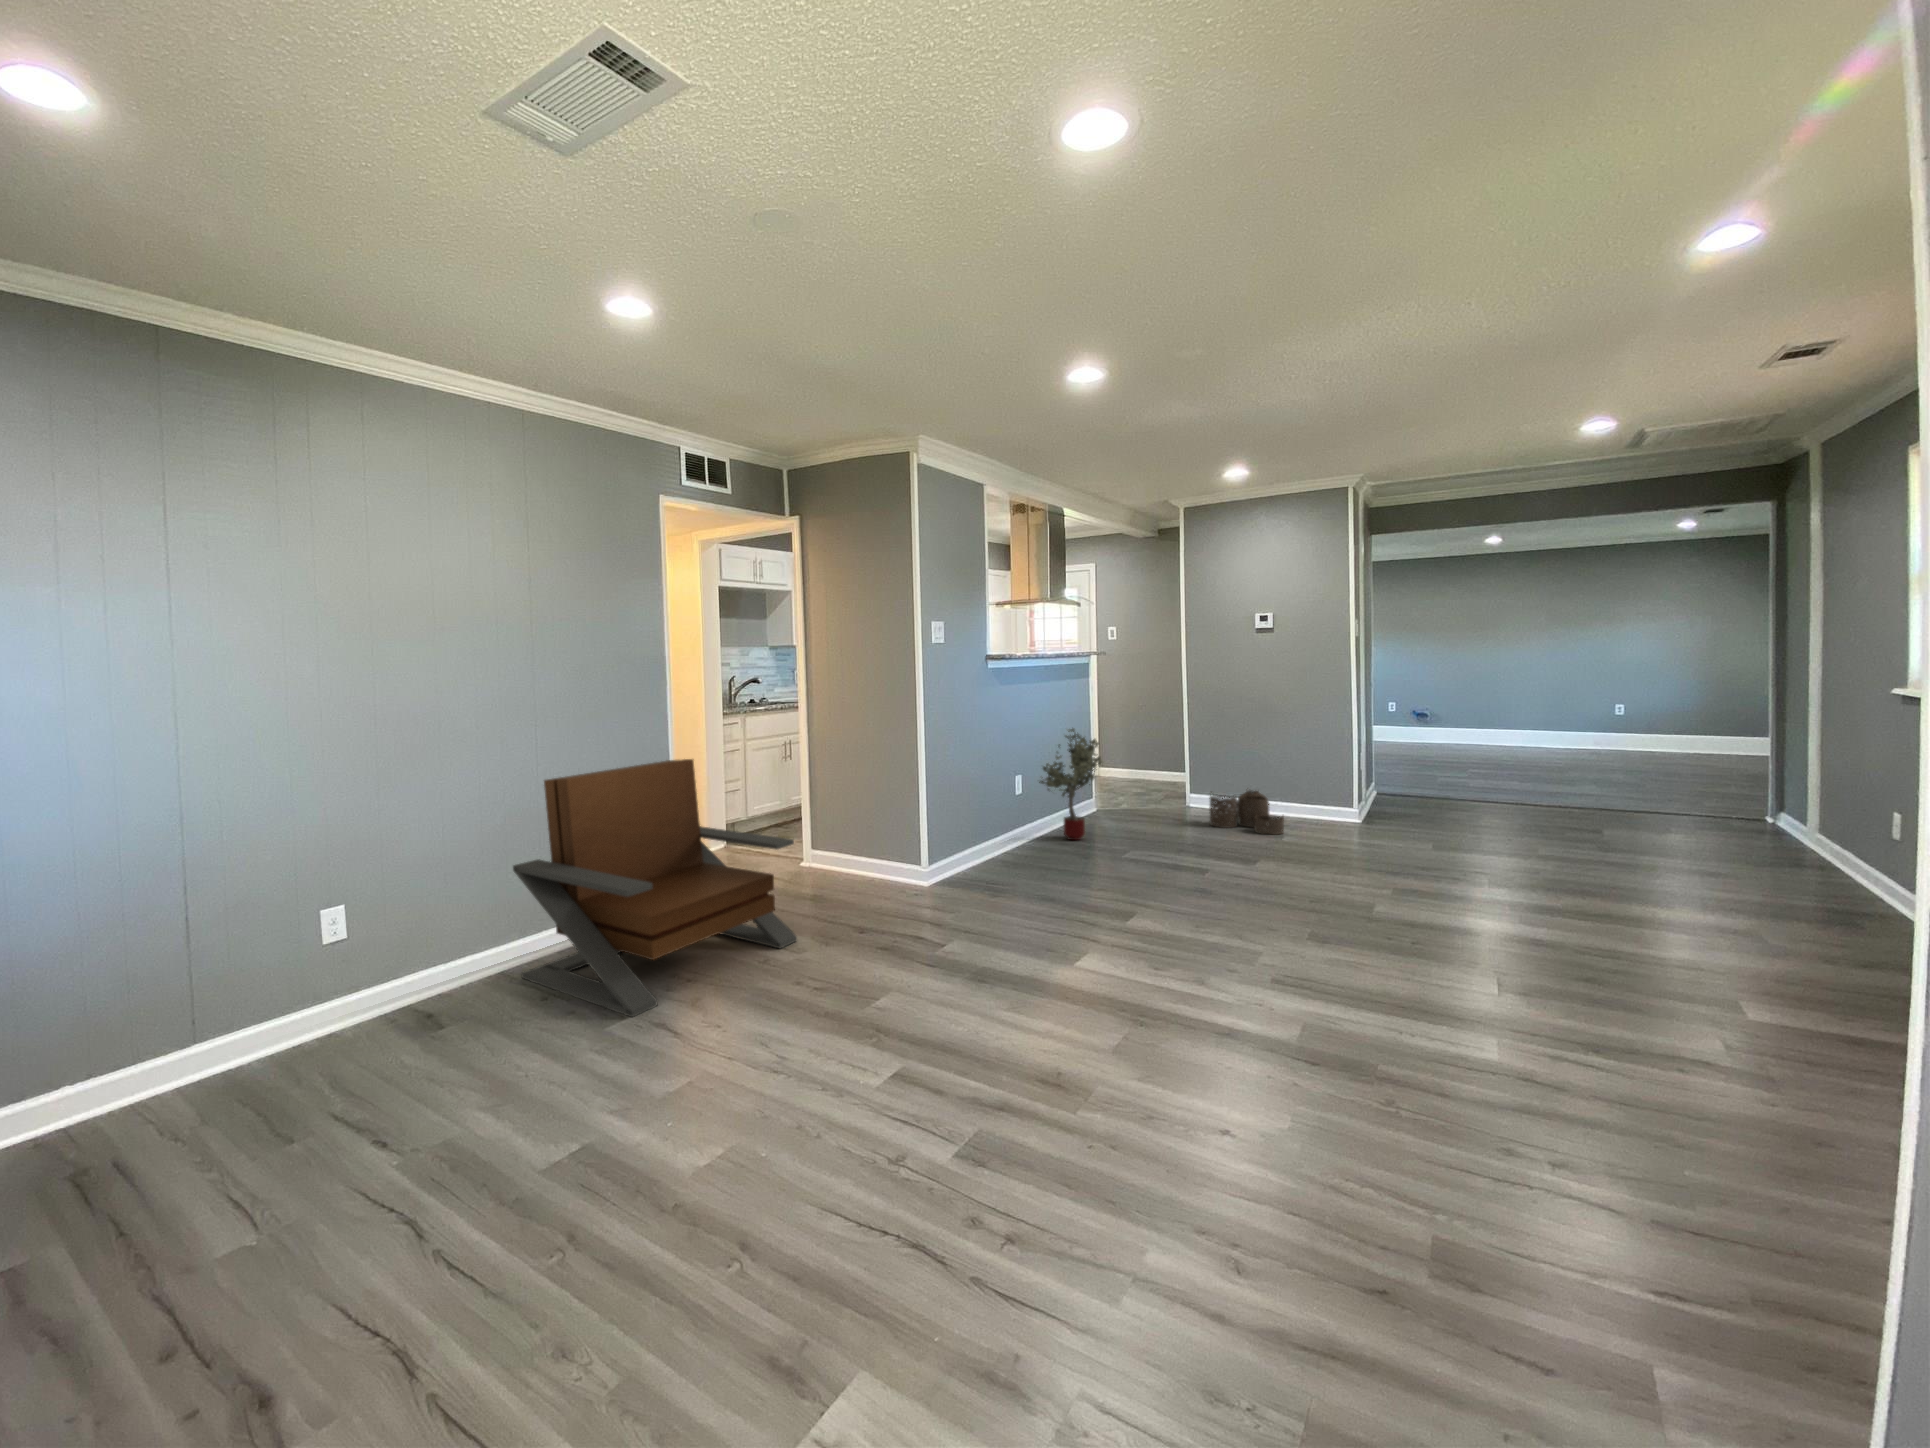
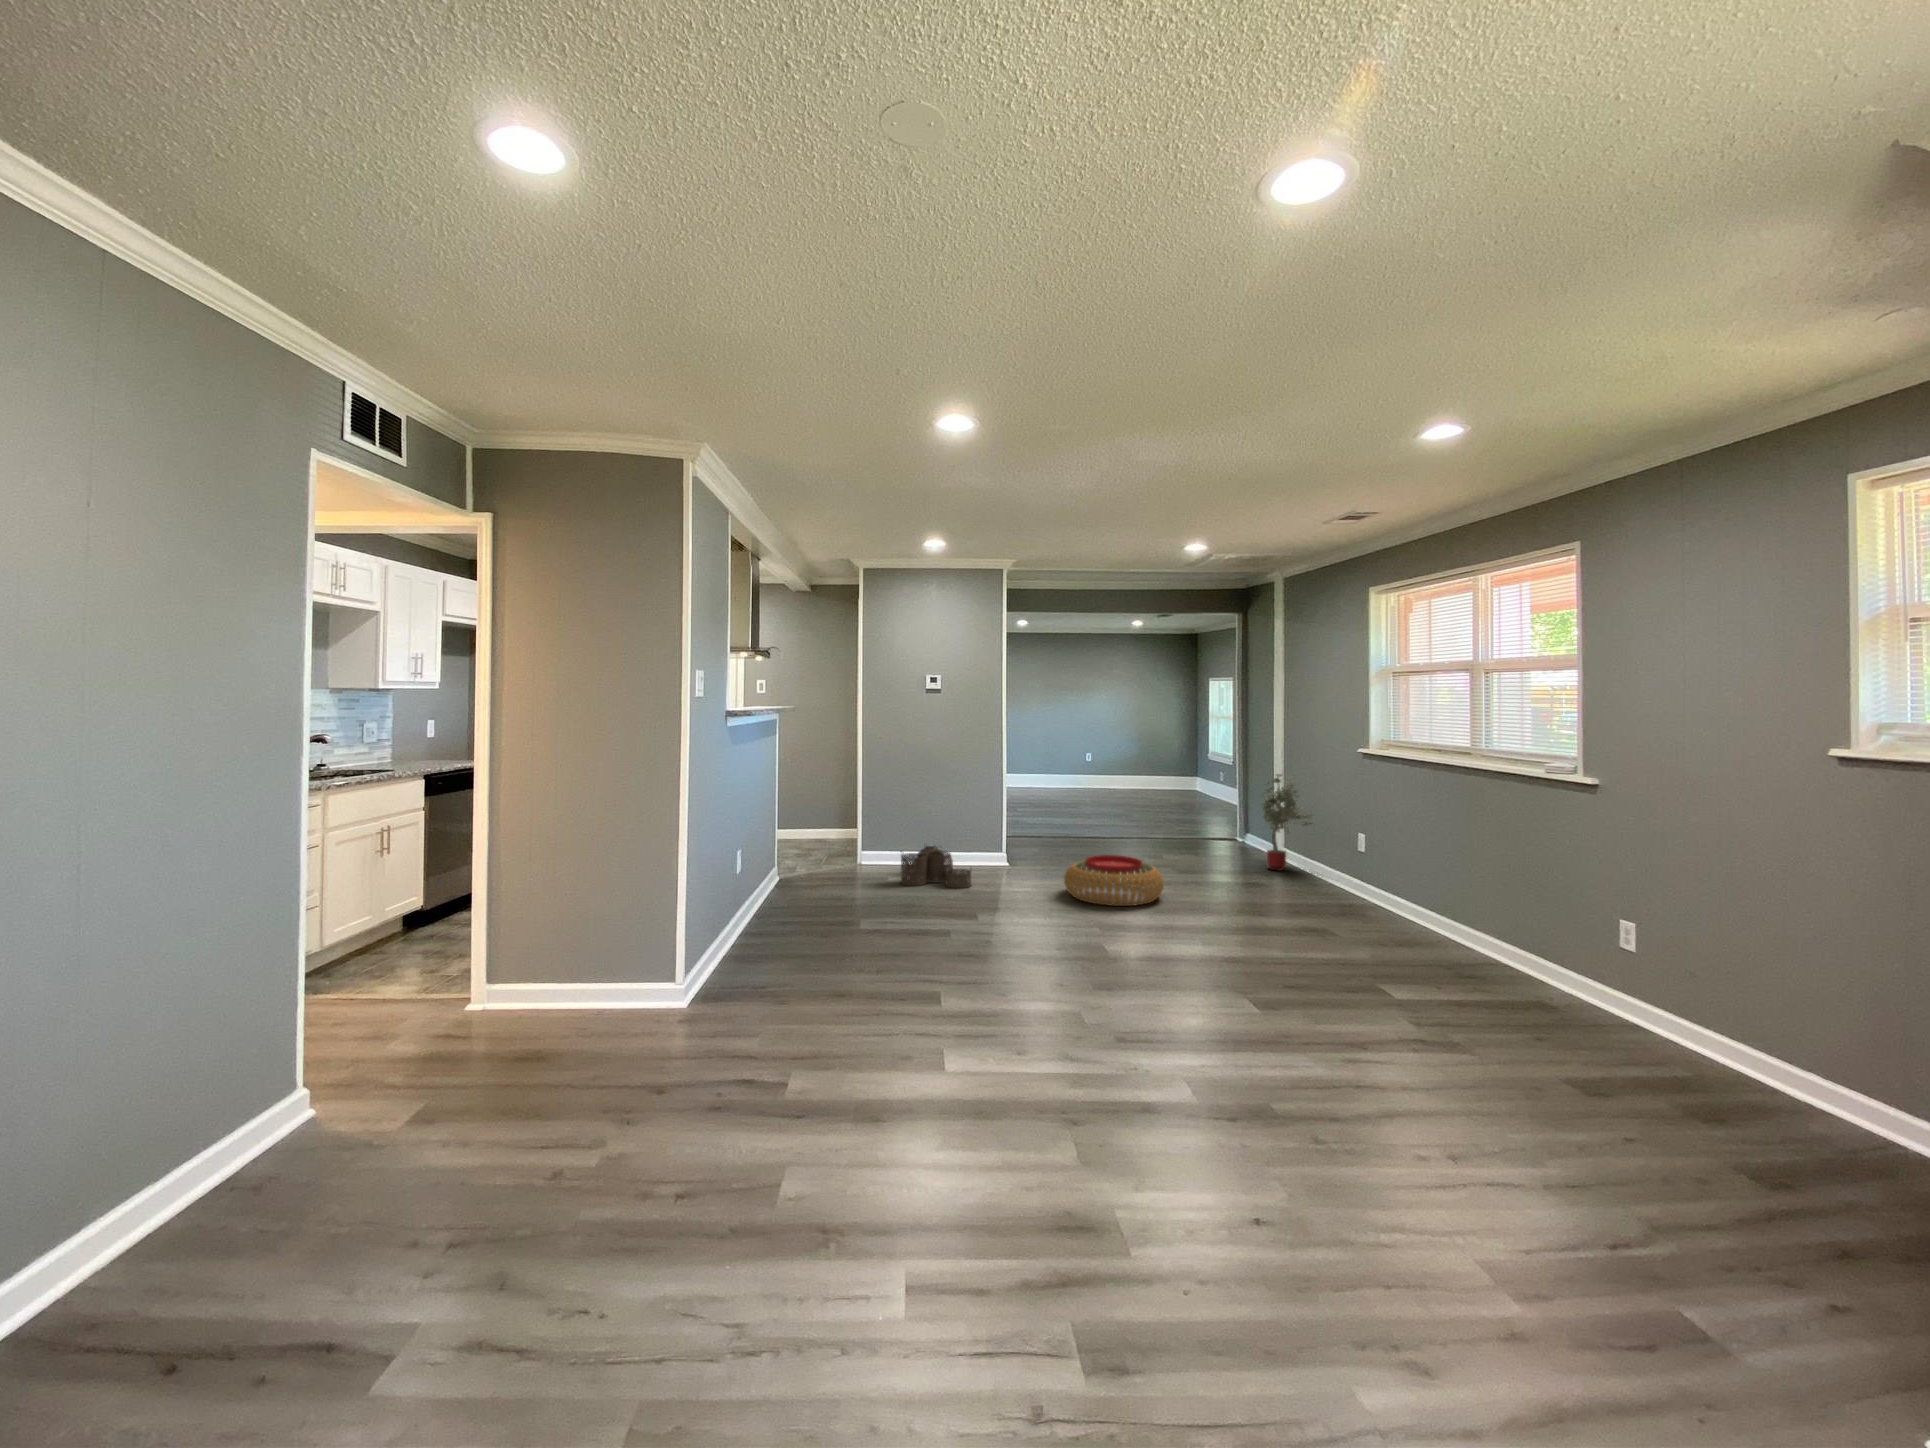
potted tree: present [1039,729,1102,840] -> present [1262,774,1312,871]
lounge chair: present [513,759,797,1017] -> none [45,870,582,1357]
pouf: none [1381,815,1518,875] -> present [1064,855,1164,906]

